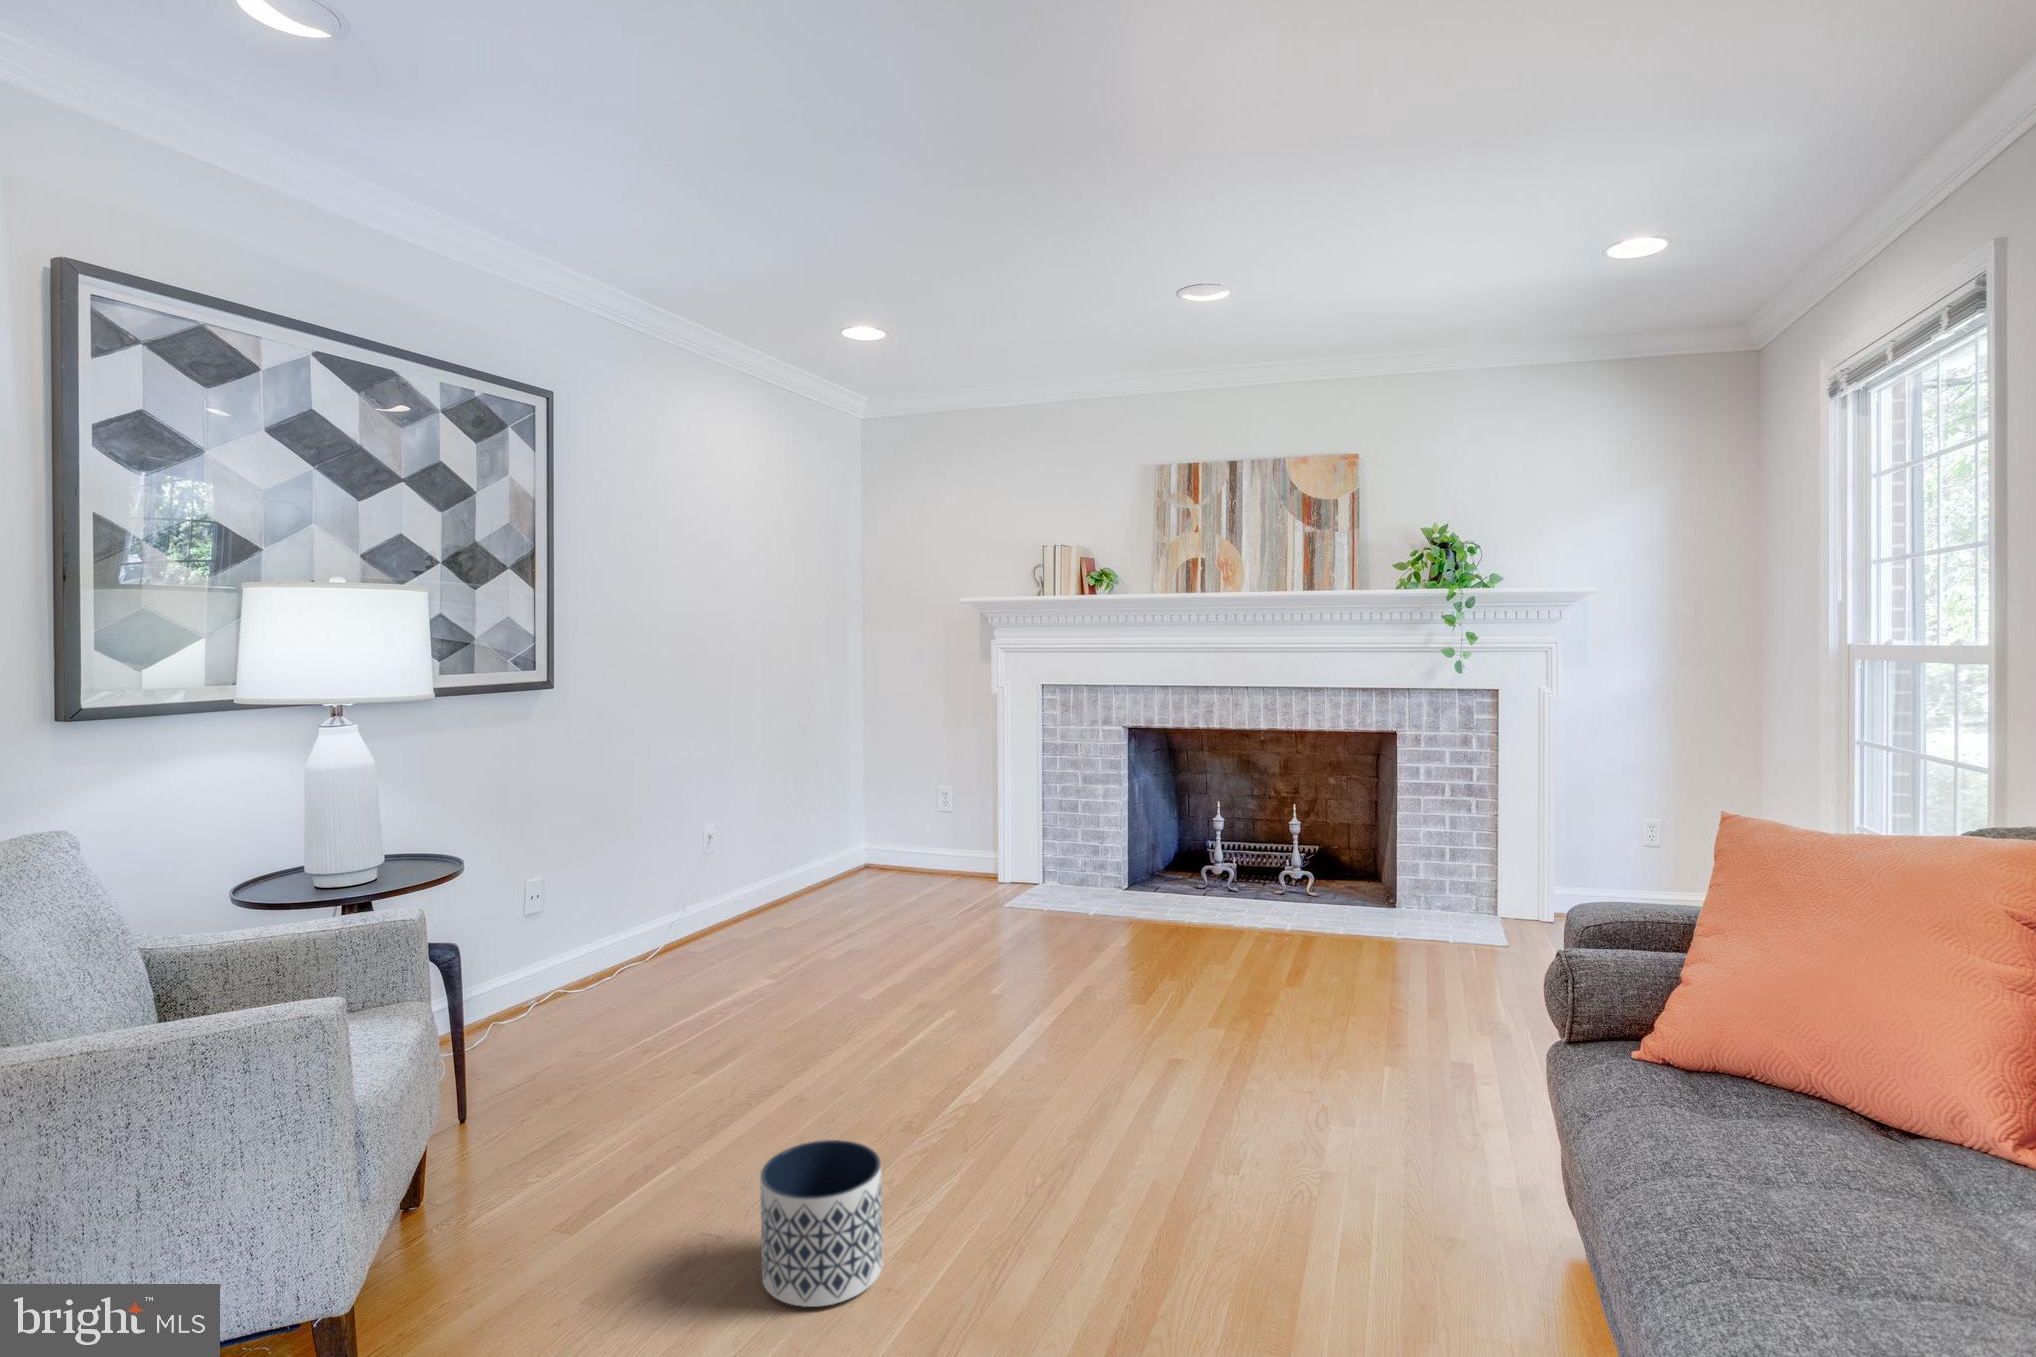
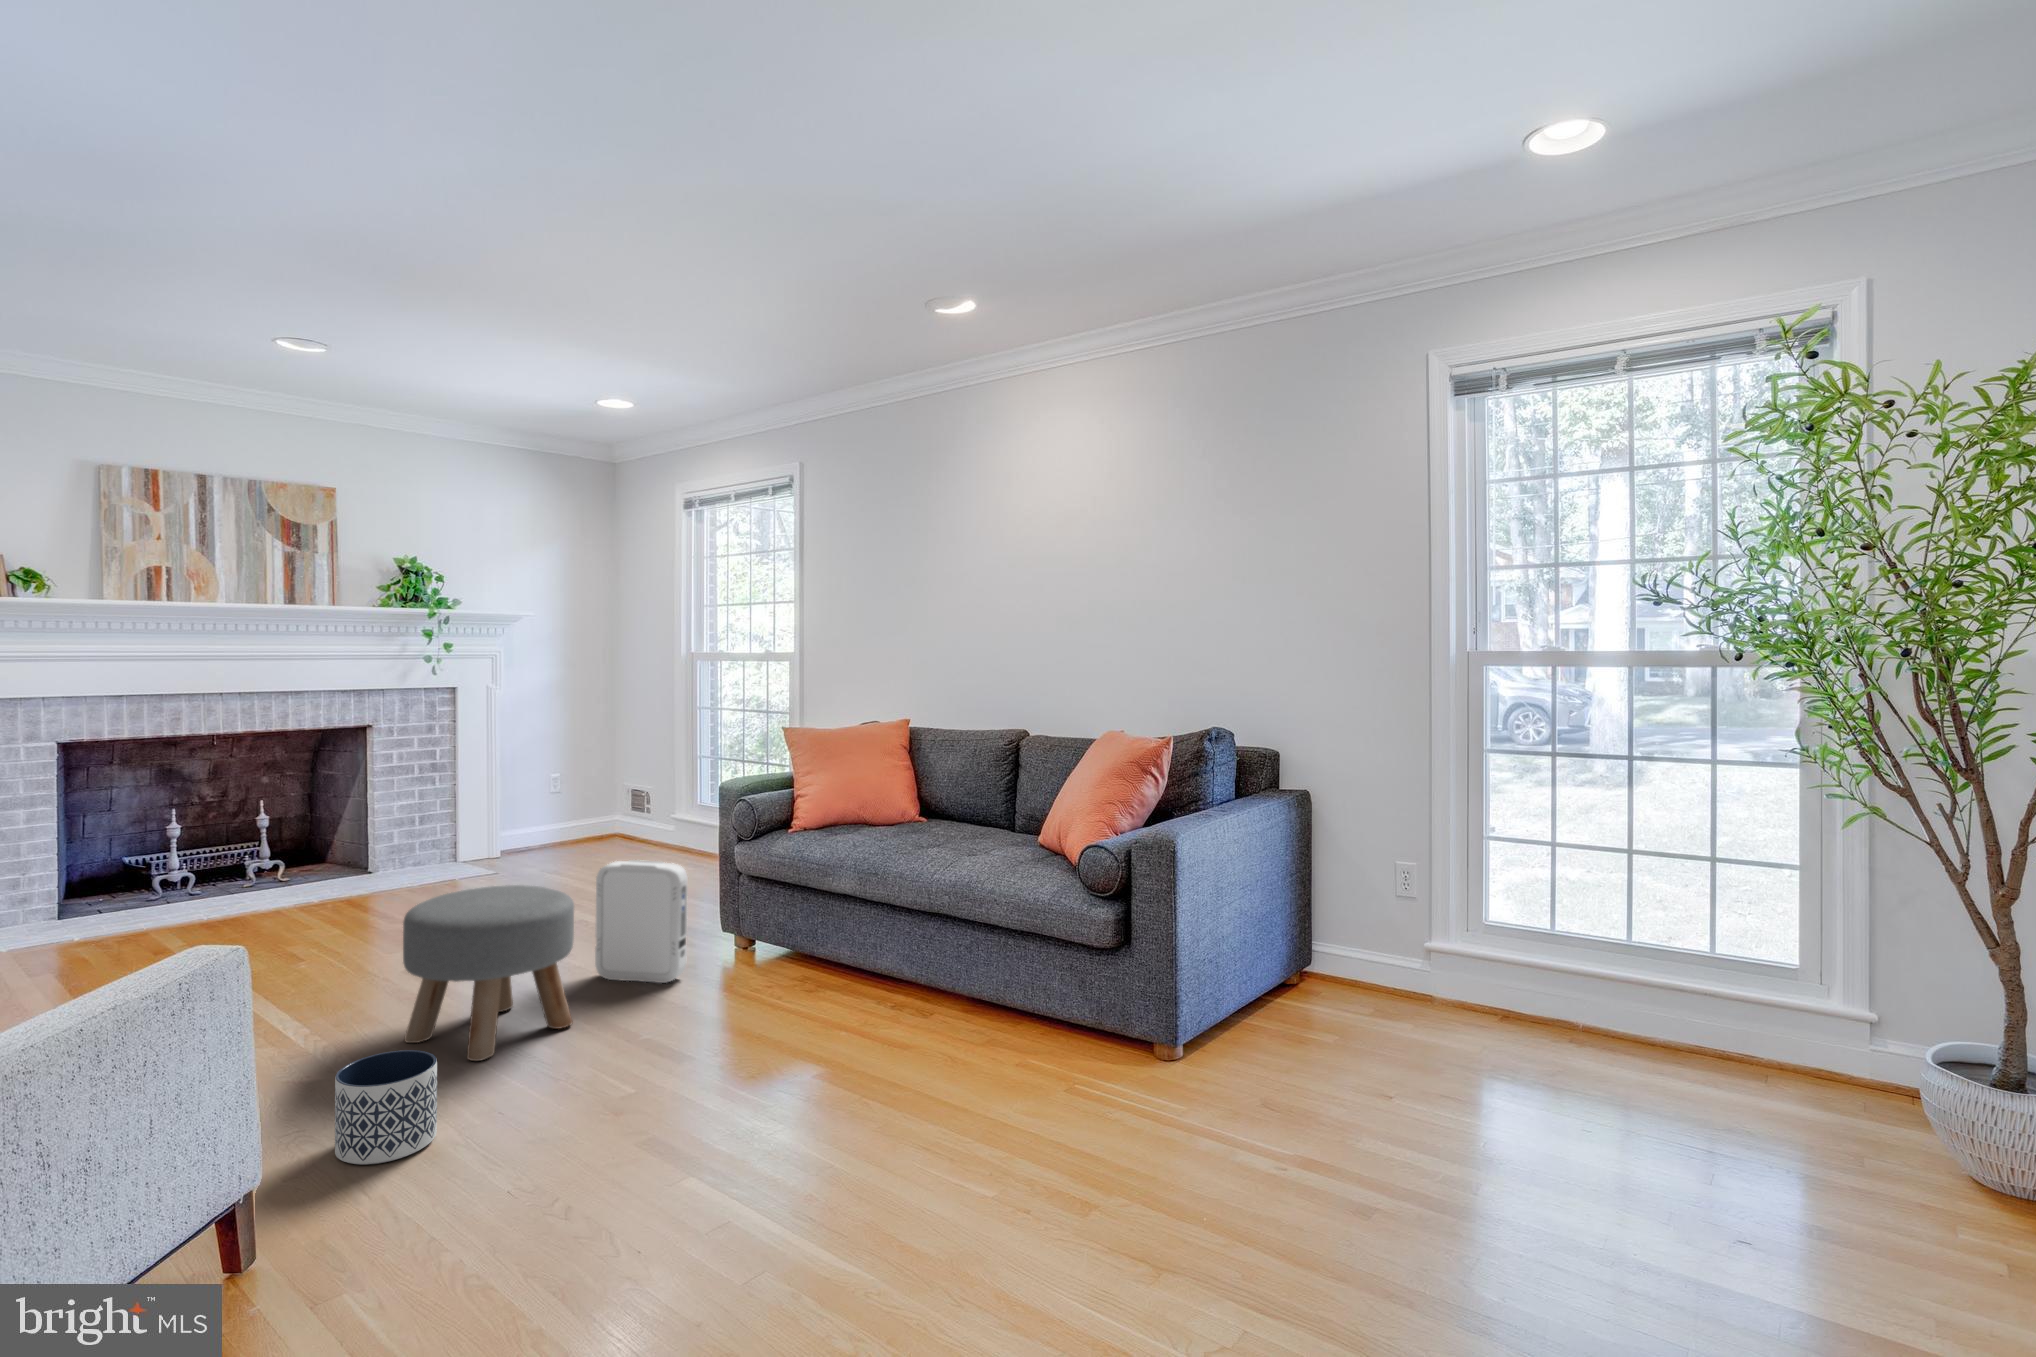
ottoman: none [1036,953,1263,1220] -> present [403,885,574,1061]
air purifier: none [1384,969,1515,1223] -> present [595,860,688,983]

